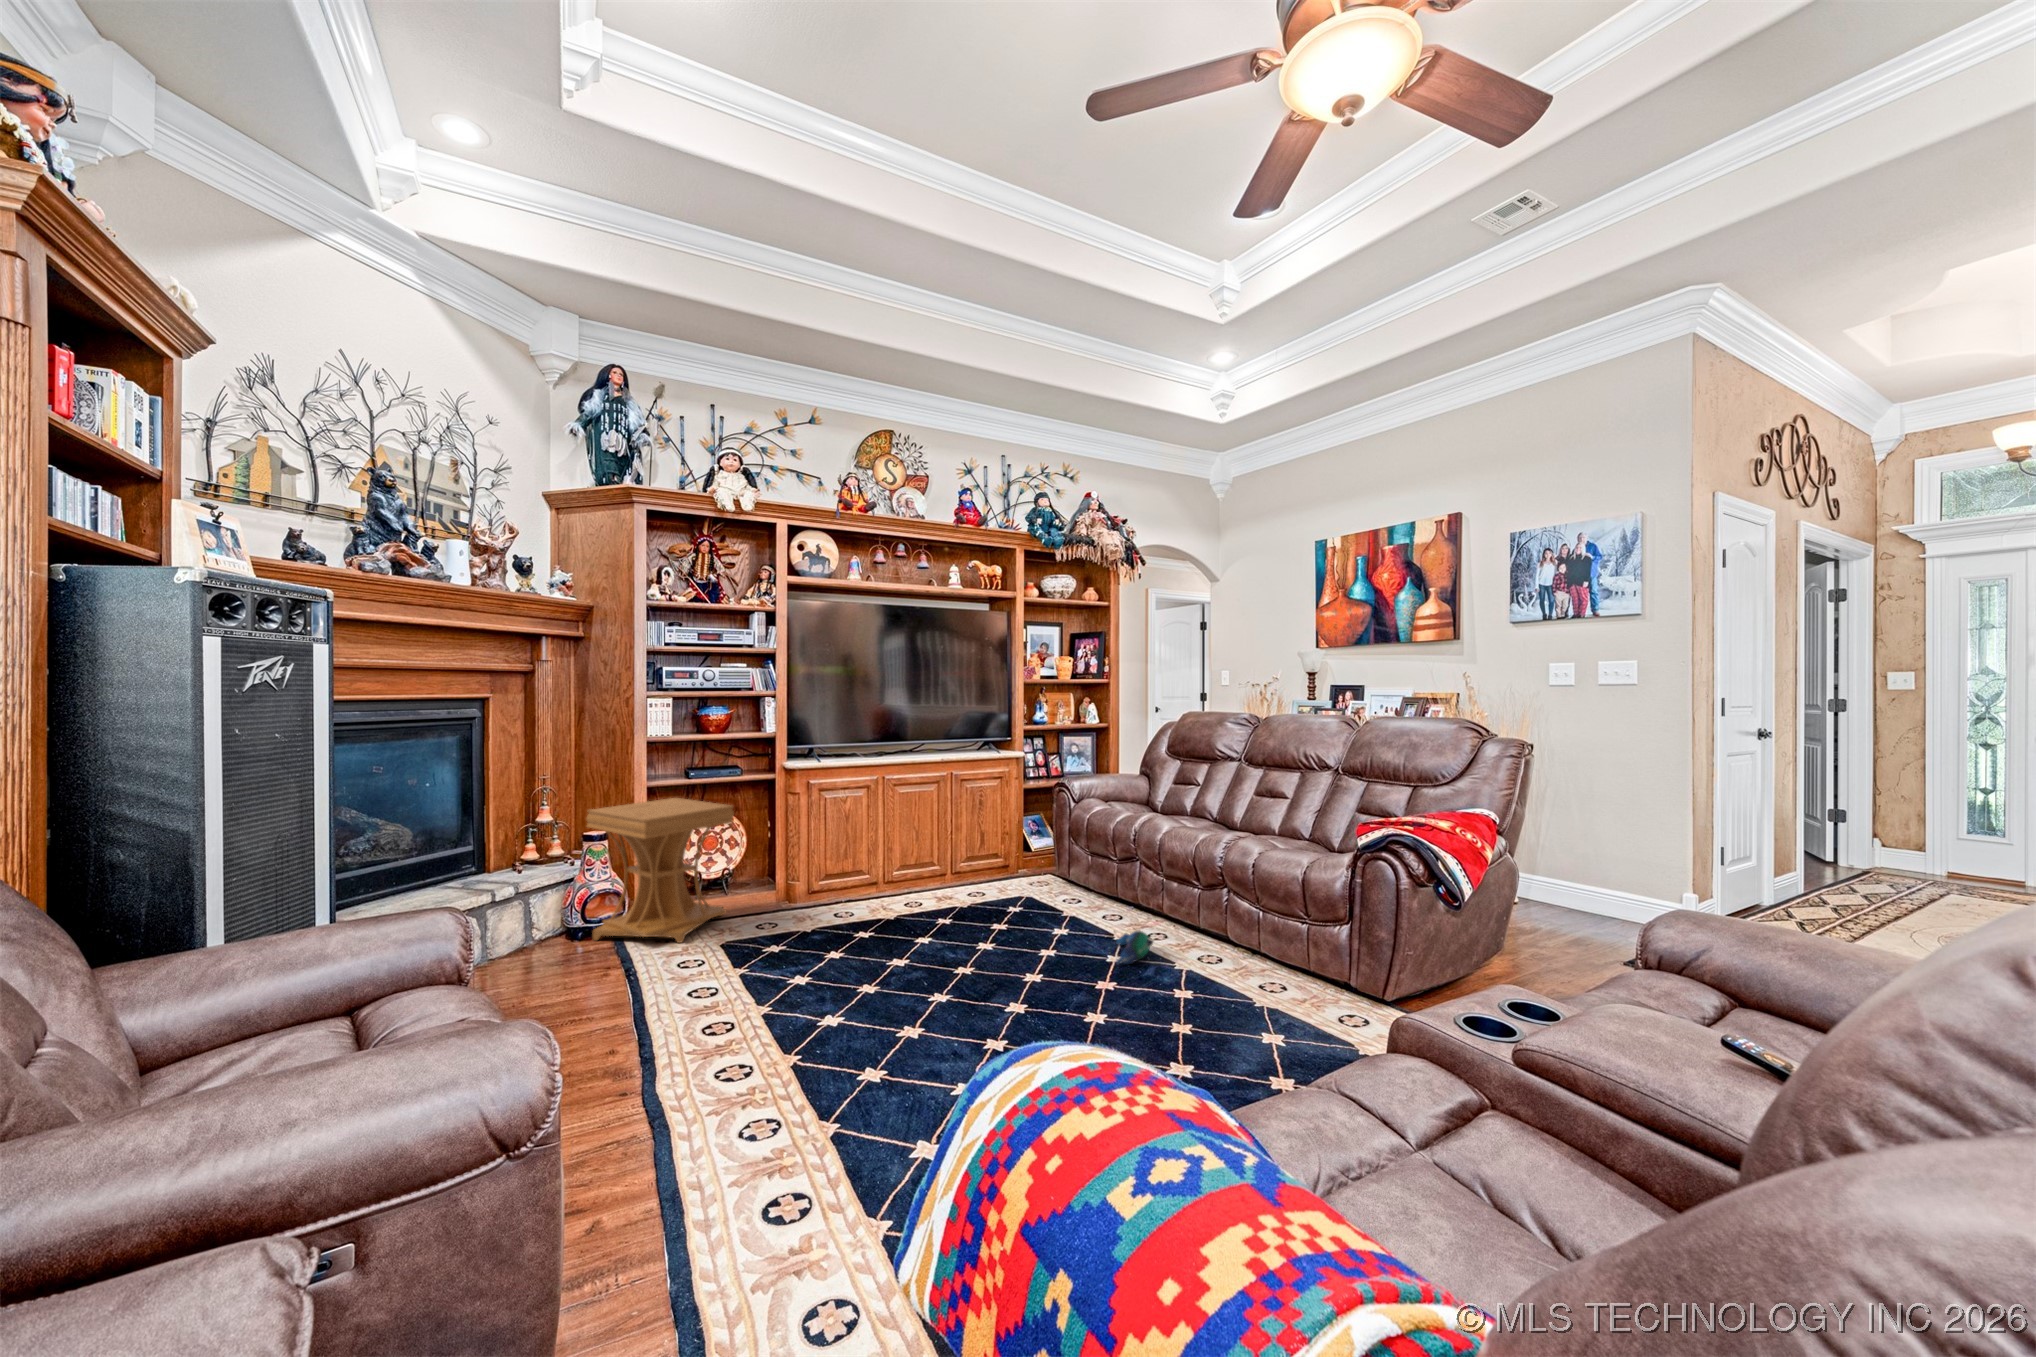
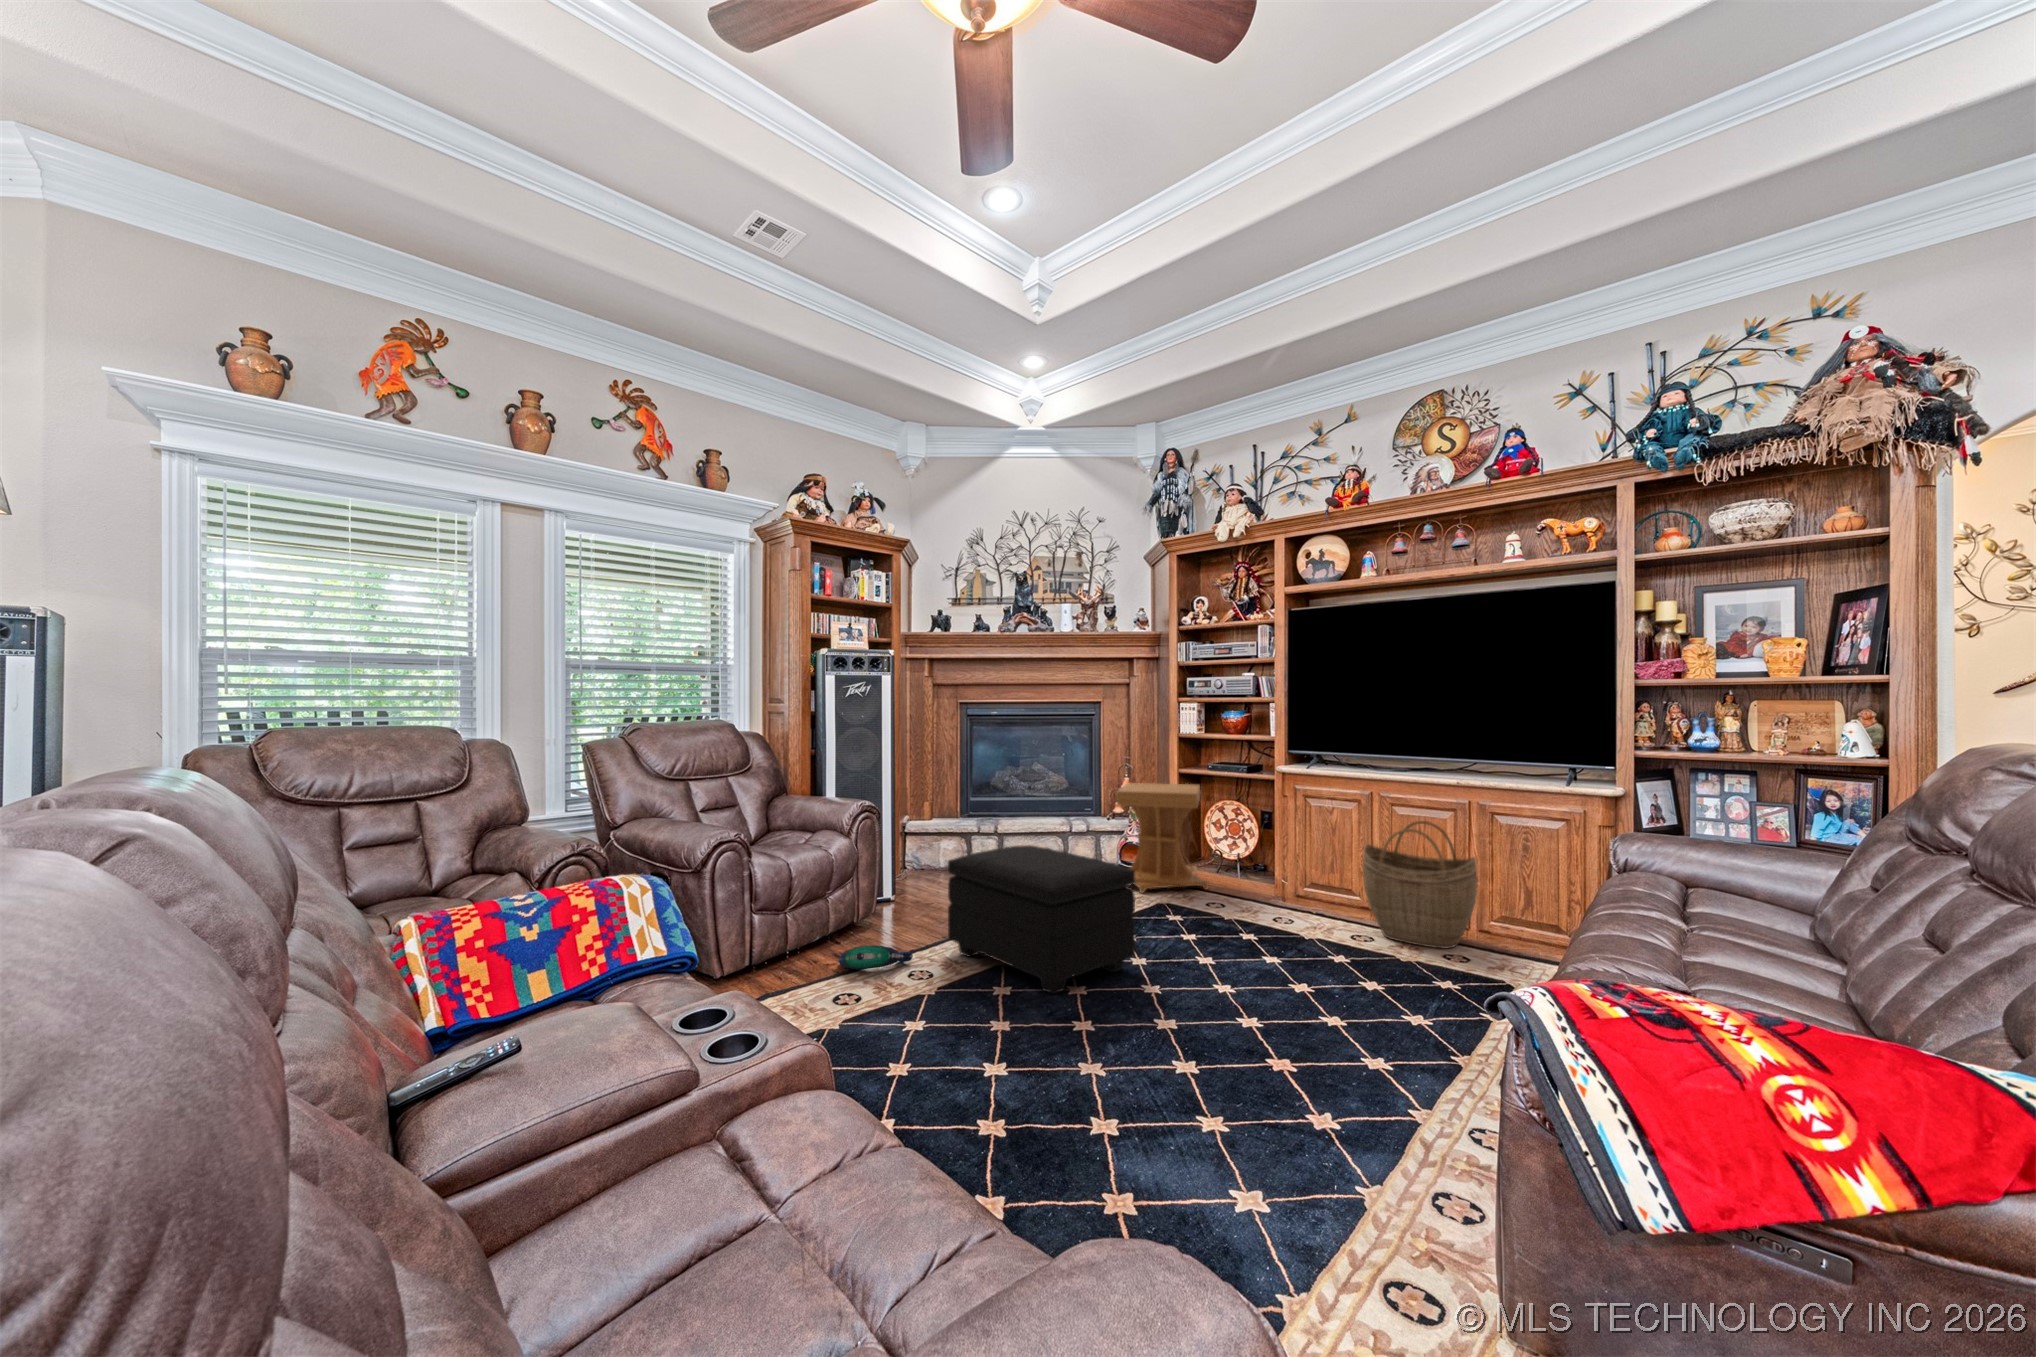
woven basket: none [902,795,984,897] -> present [1363,821,1478,948]
footstool: none [719,886,948,1079] -> present [948,845,1135,994]
plush toy: present [1116,931,1153,964] -> present [838,946,913,970]

